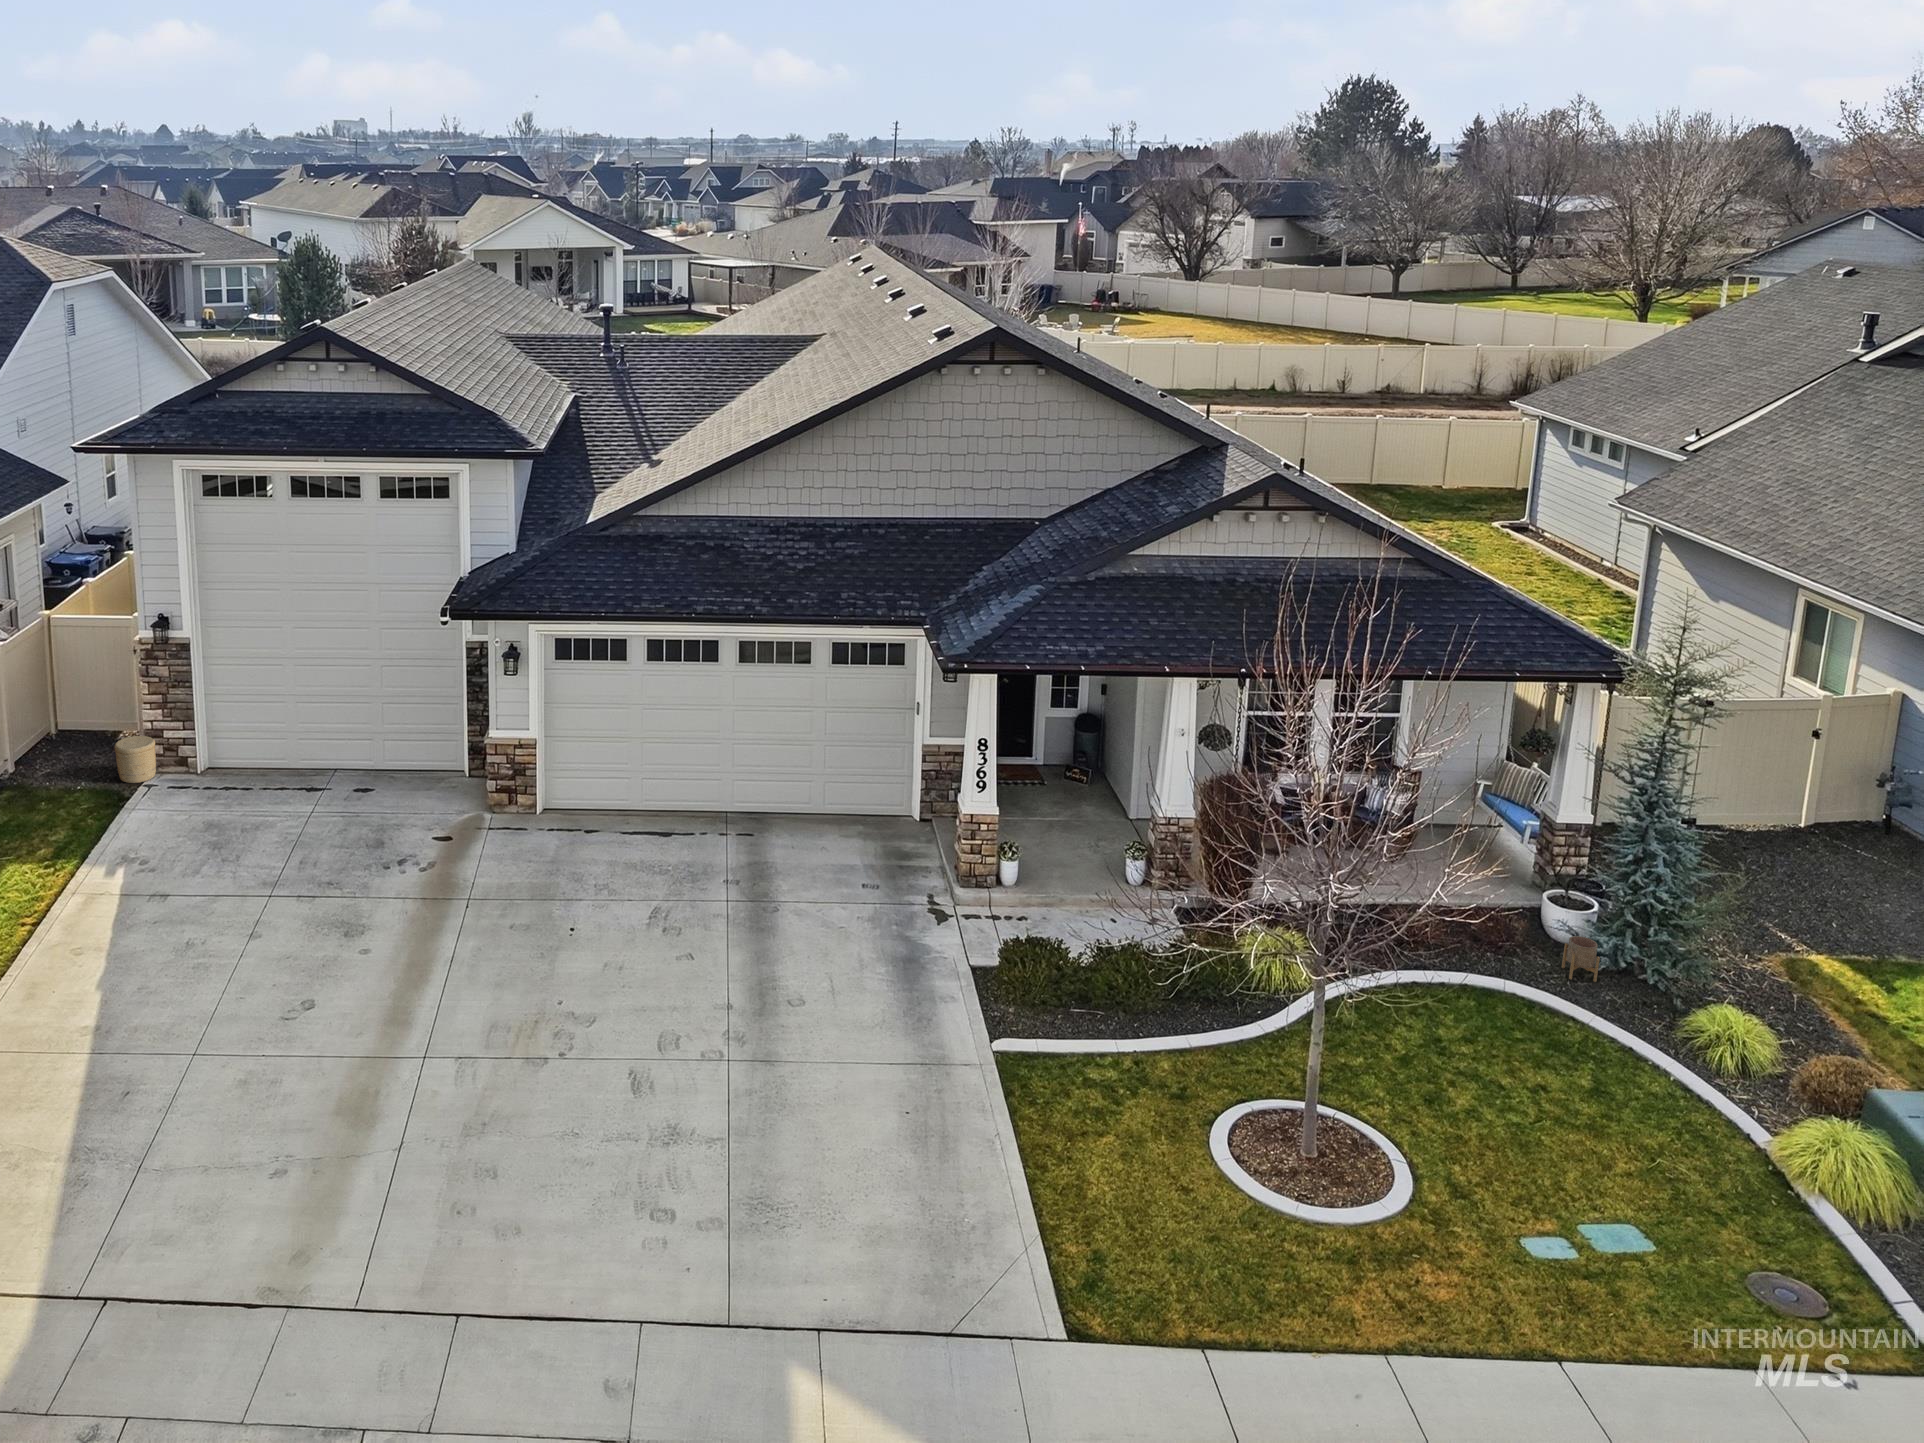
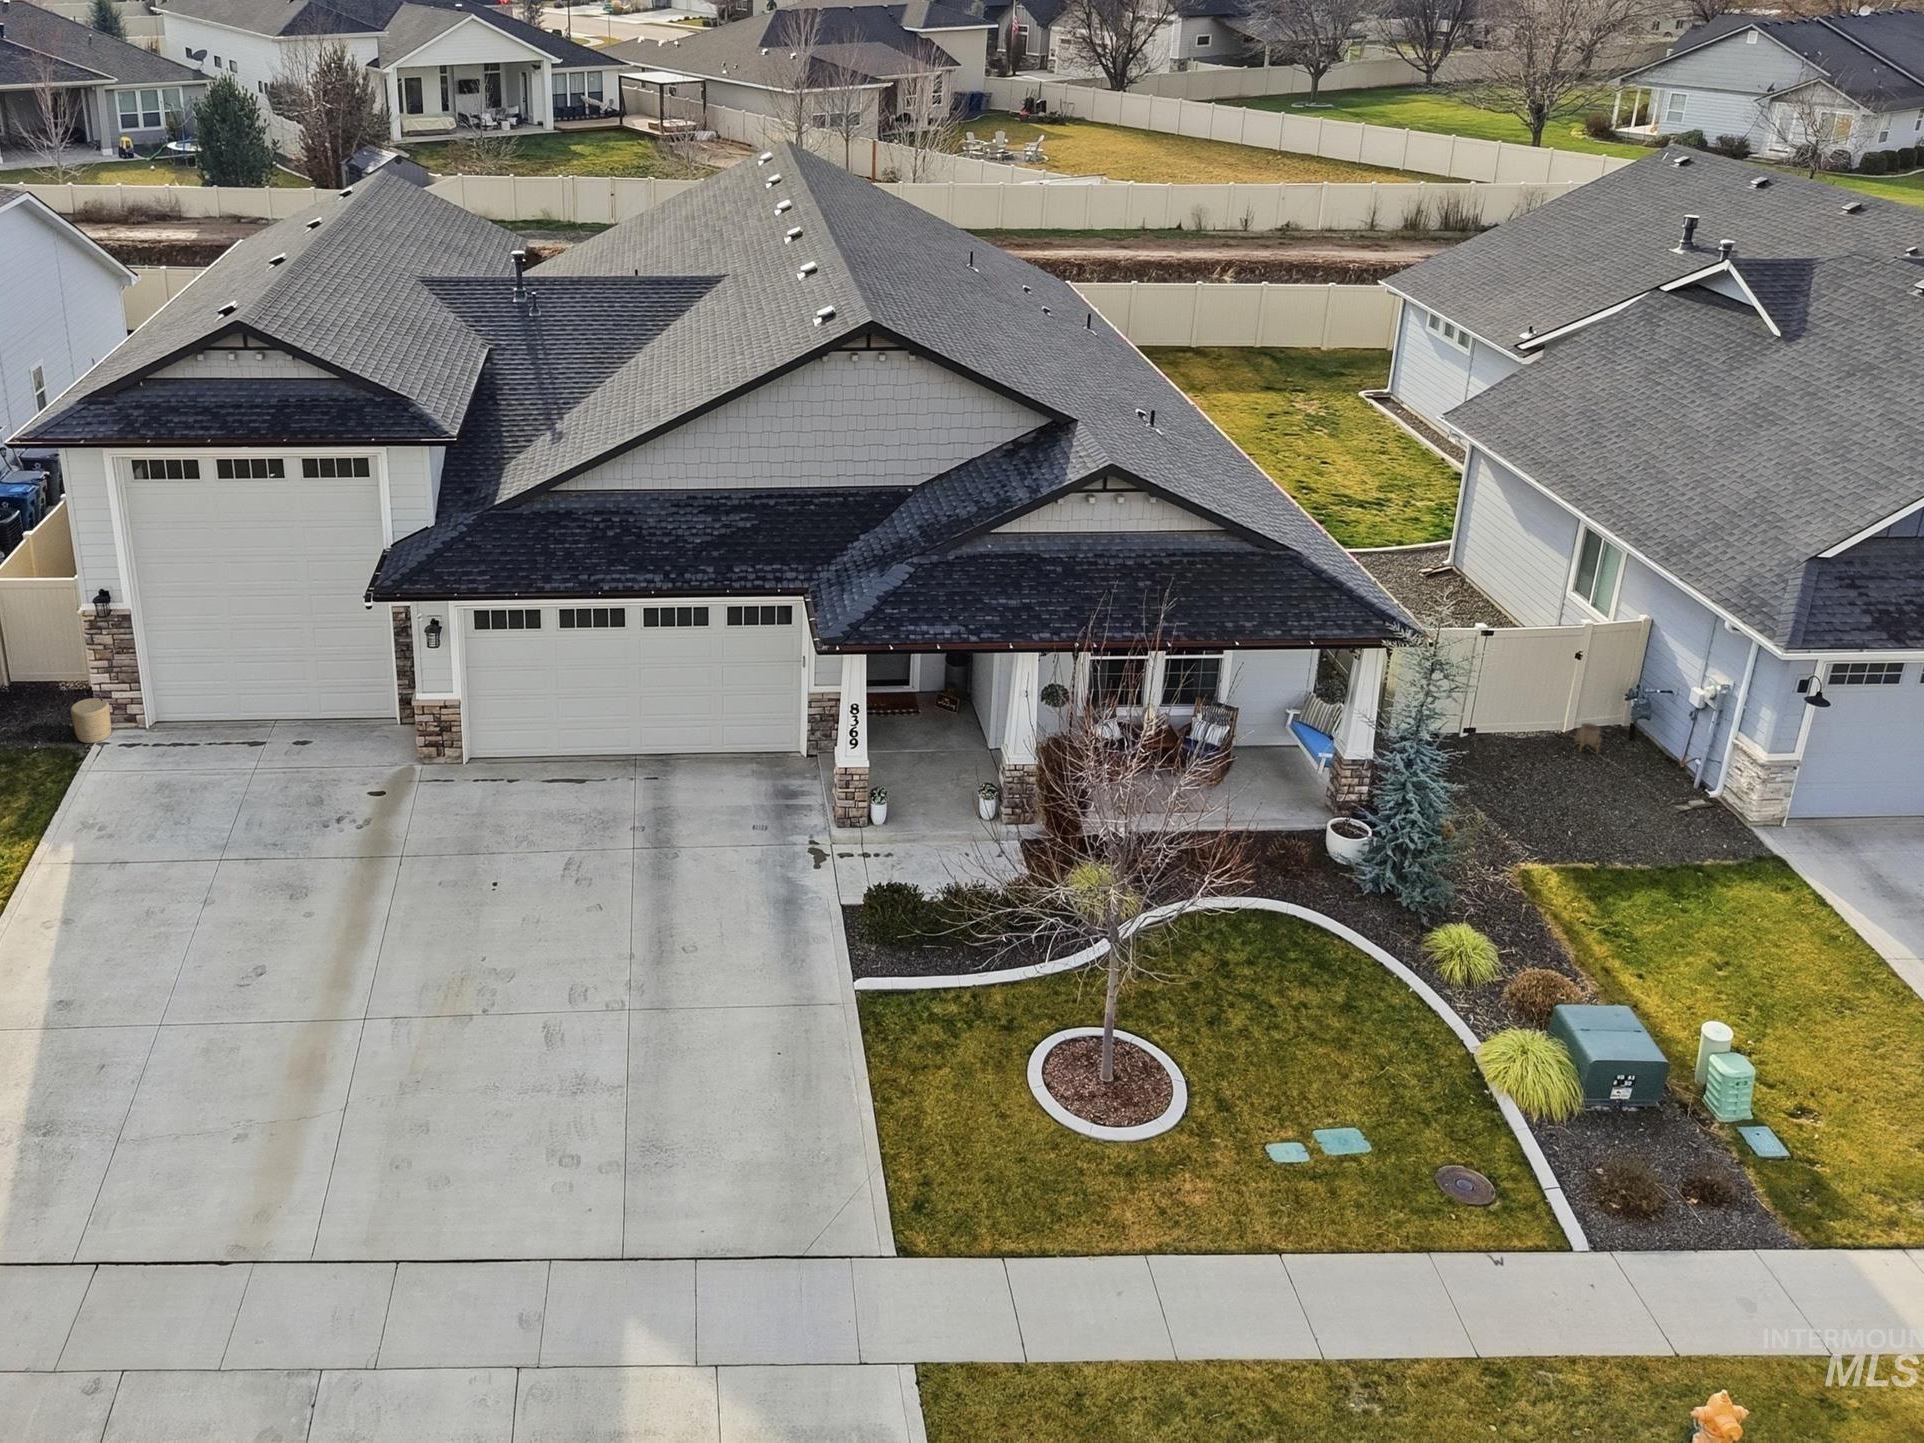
planter: present [1562,936,1600,982] -> present [1576,723,1601,752]

